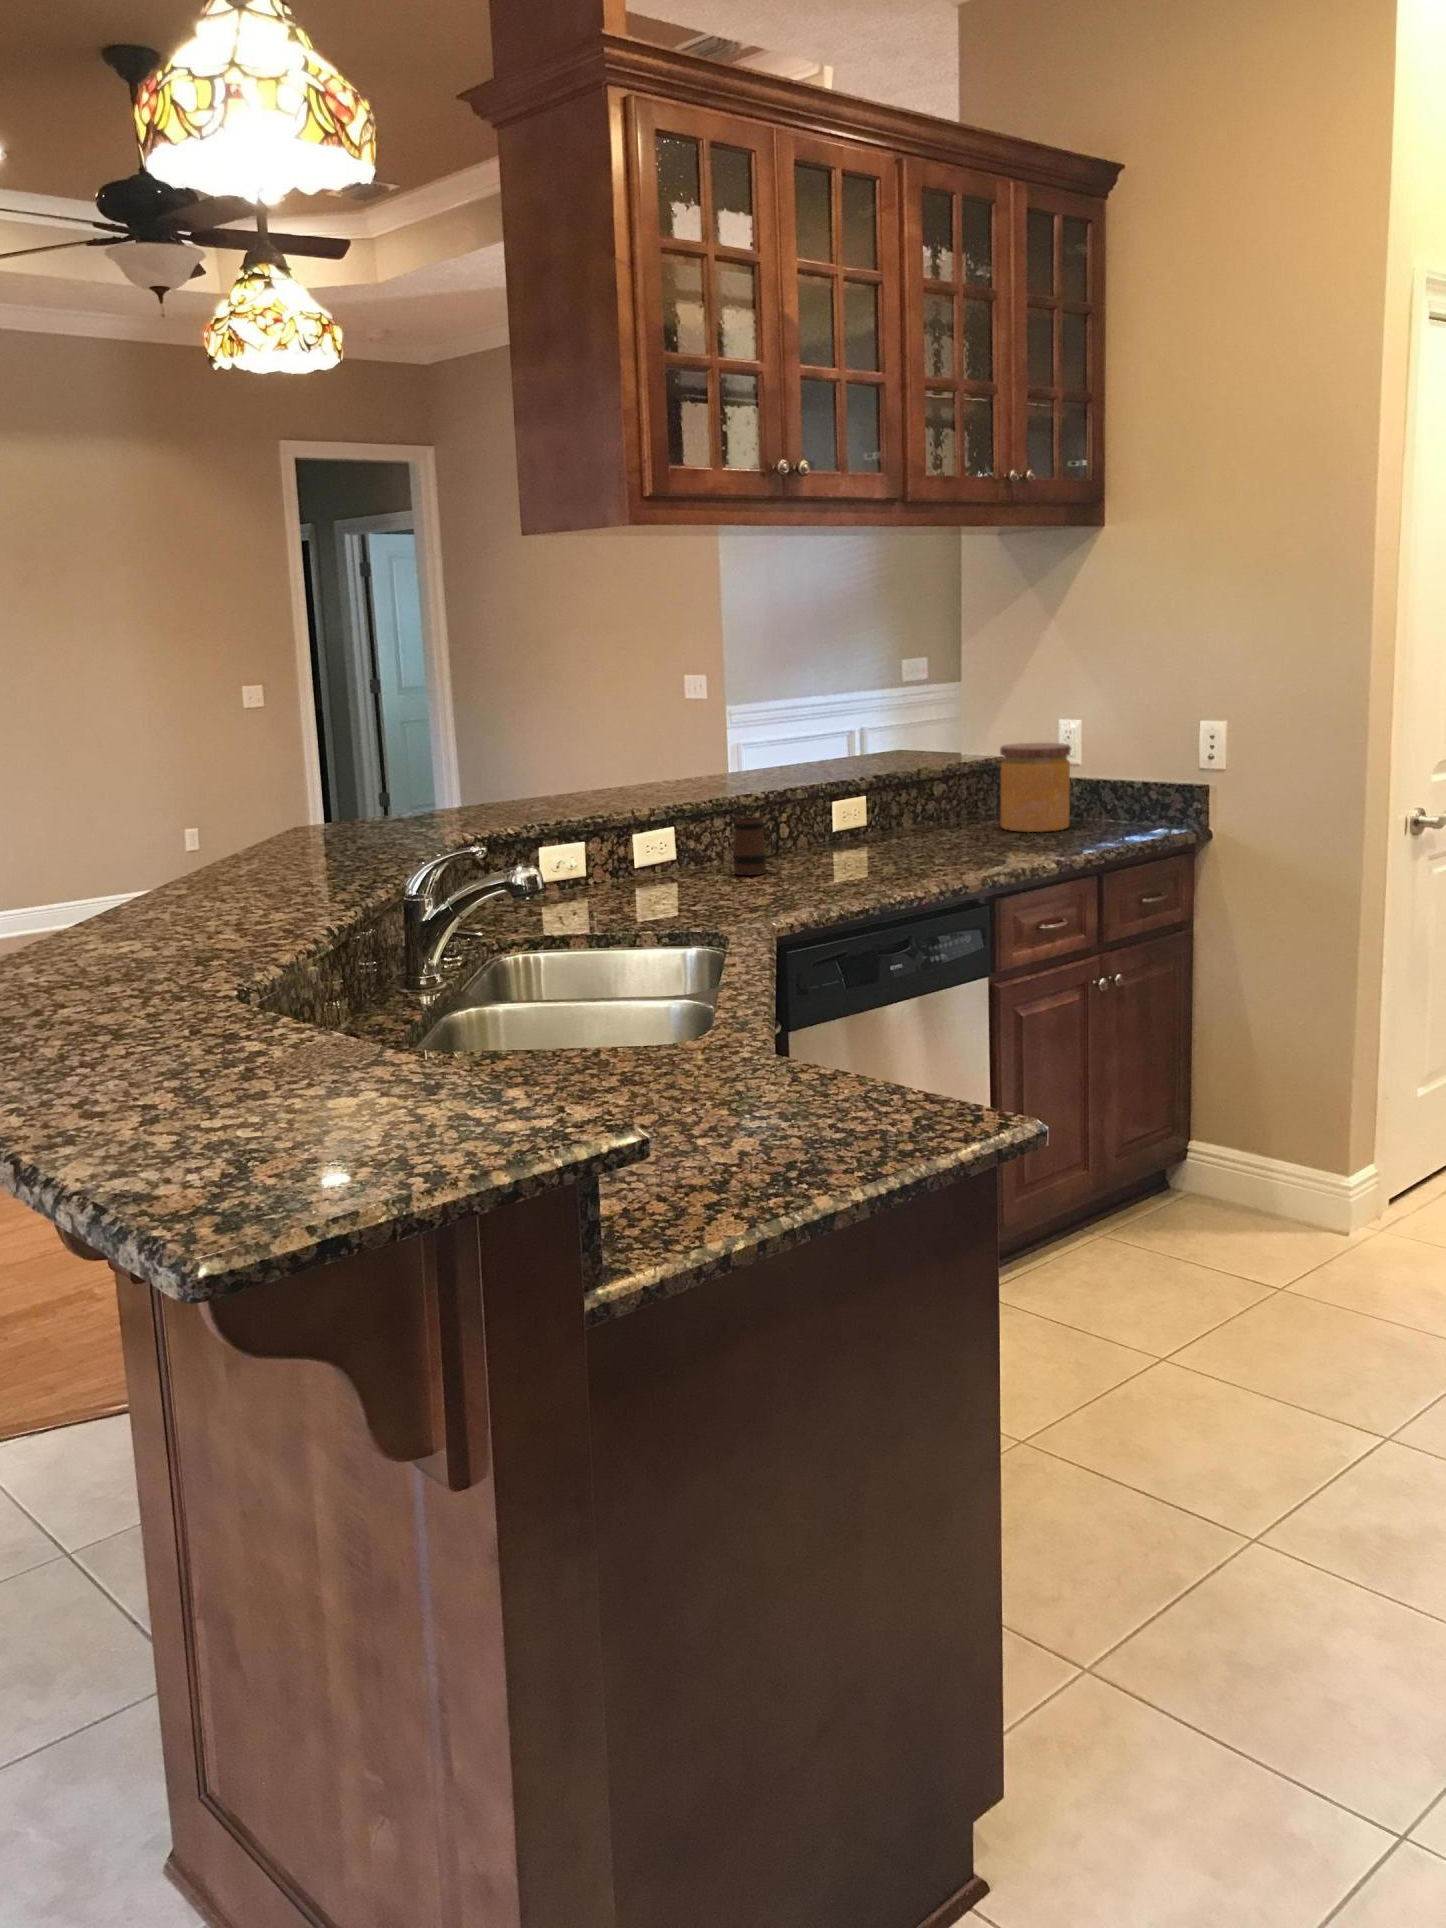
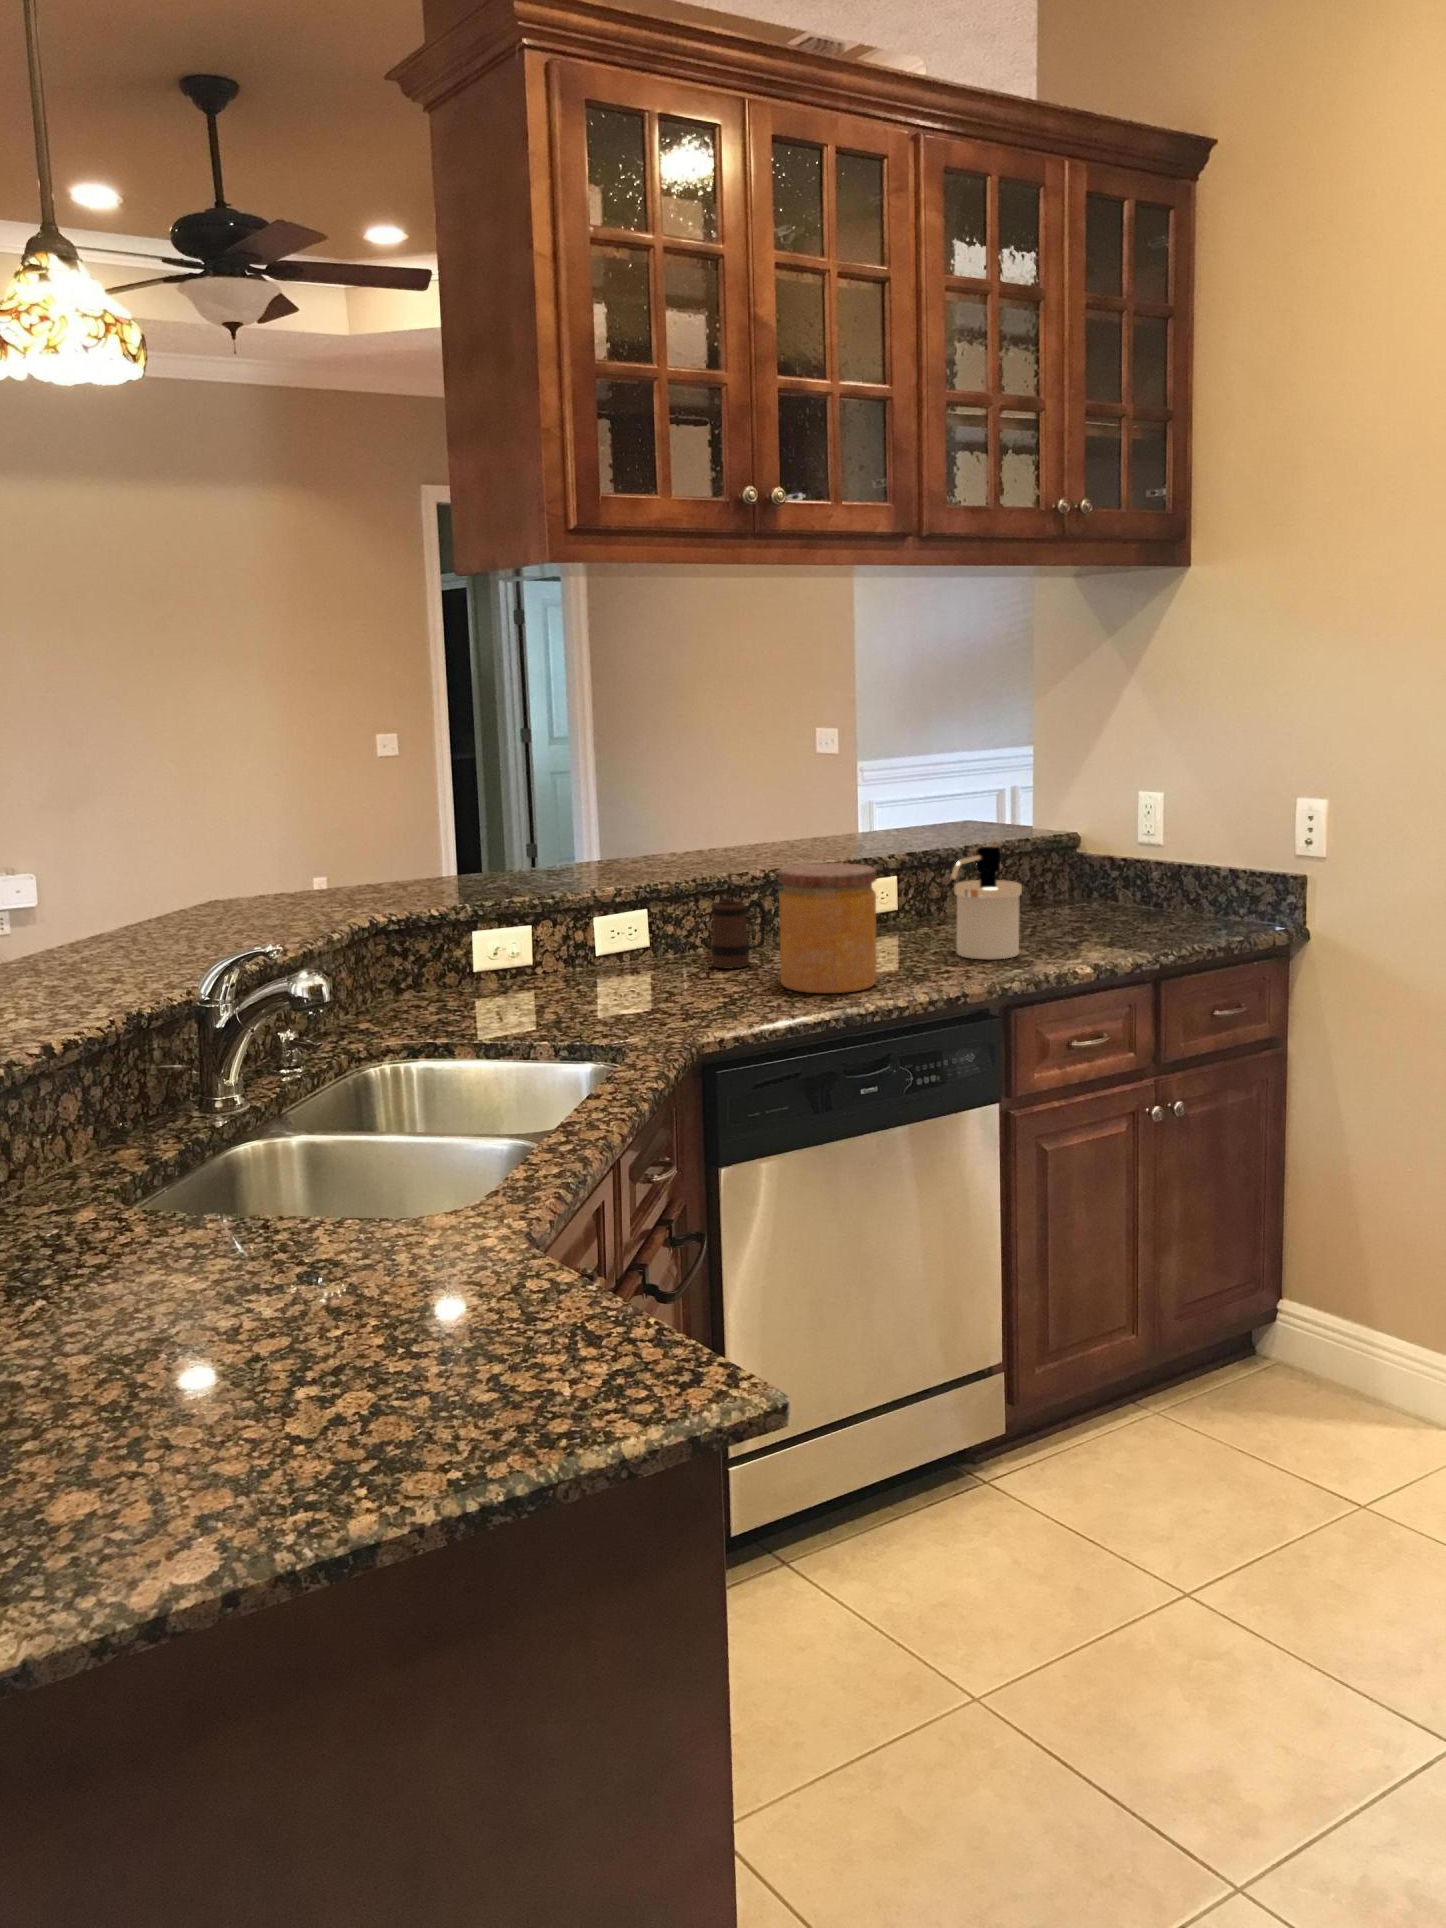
jar: present [1000,743,1071,832] -> present [778,863,877,993]
soap dispenser: none [934,766,991,861] -> present [951,847,1022,959]

